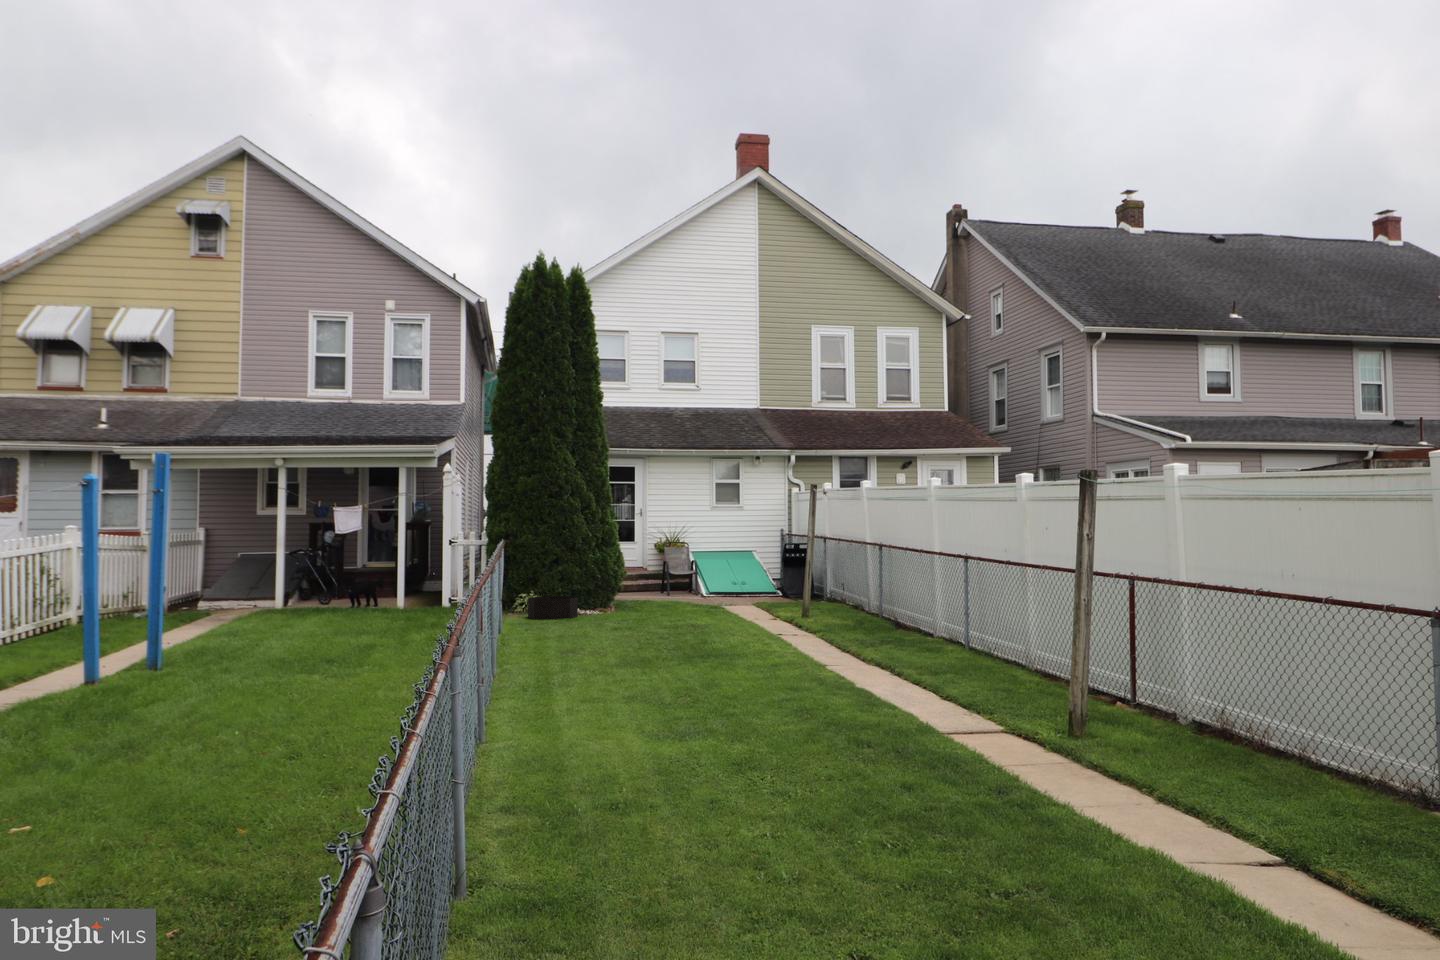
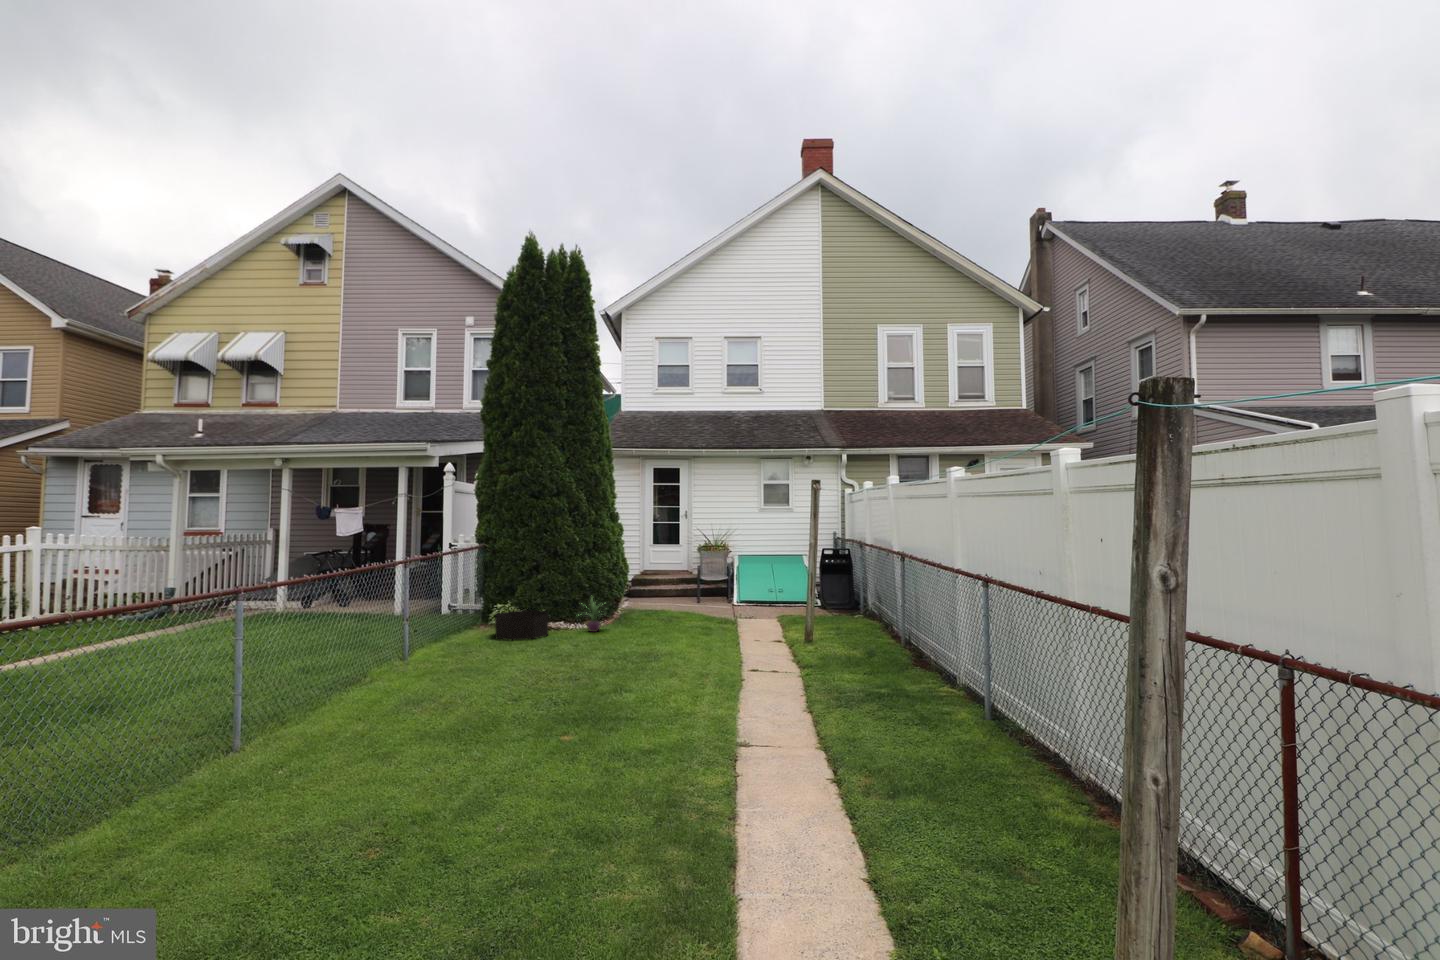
decorative plant: none [594,582,627,614] -> present [578,598,600,632]

